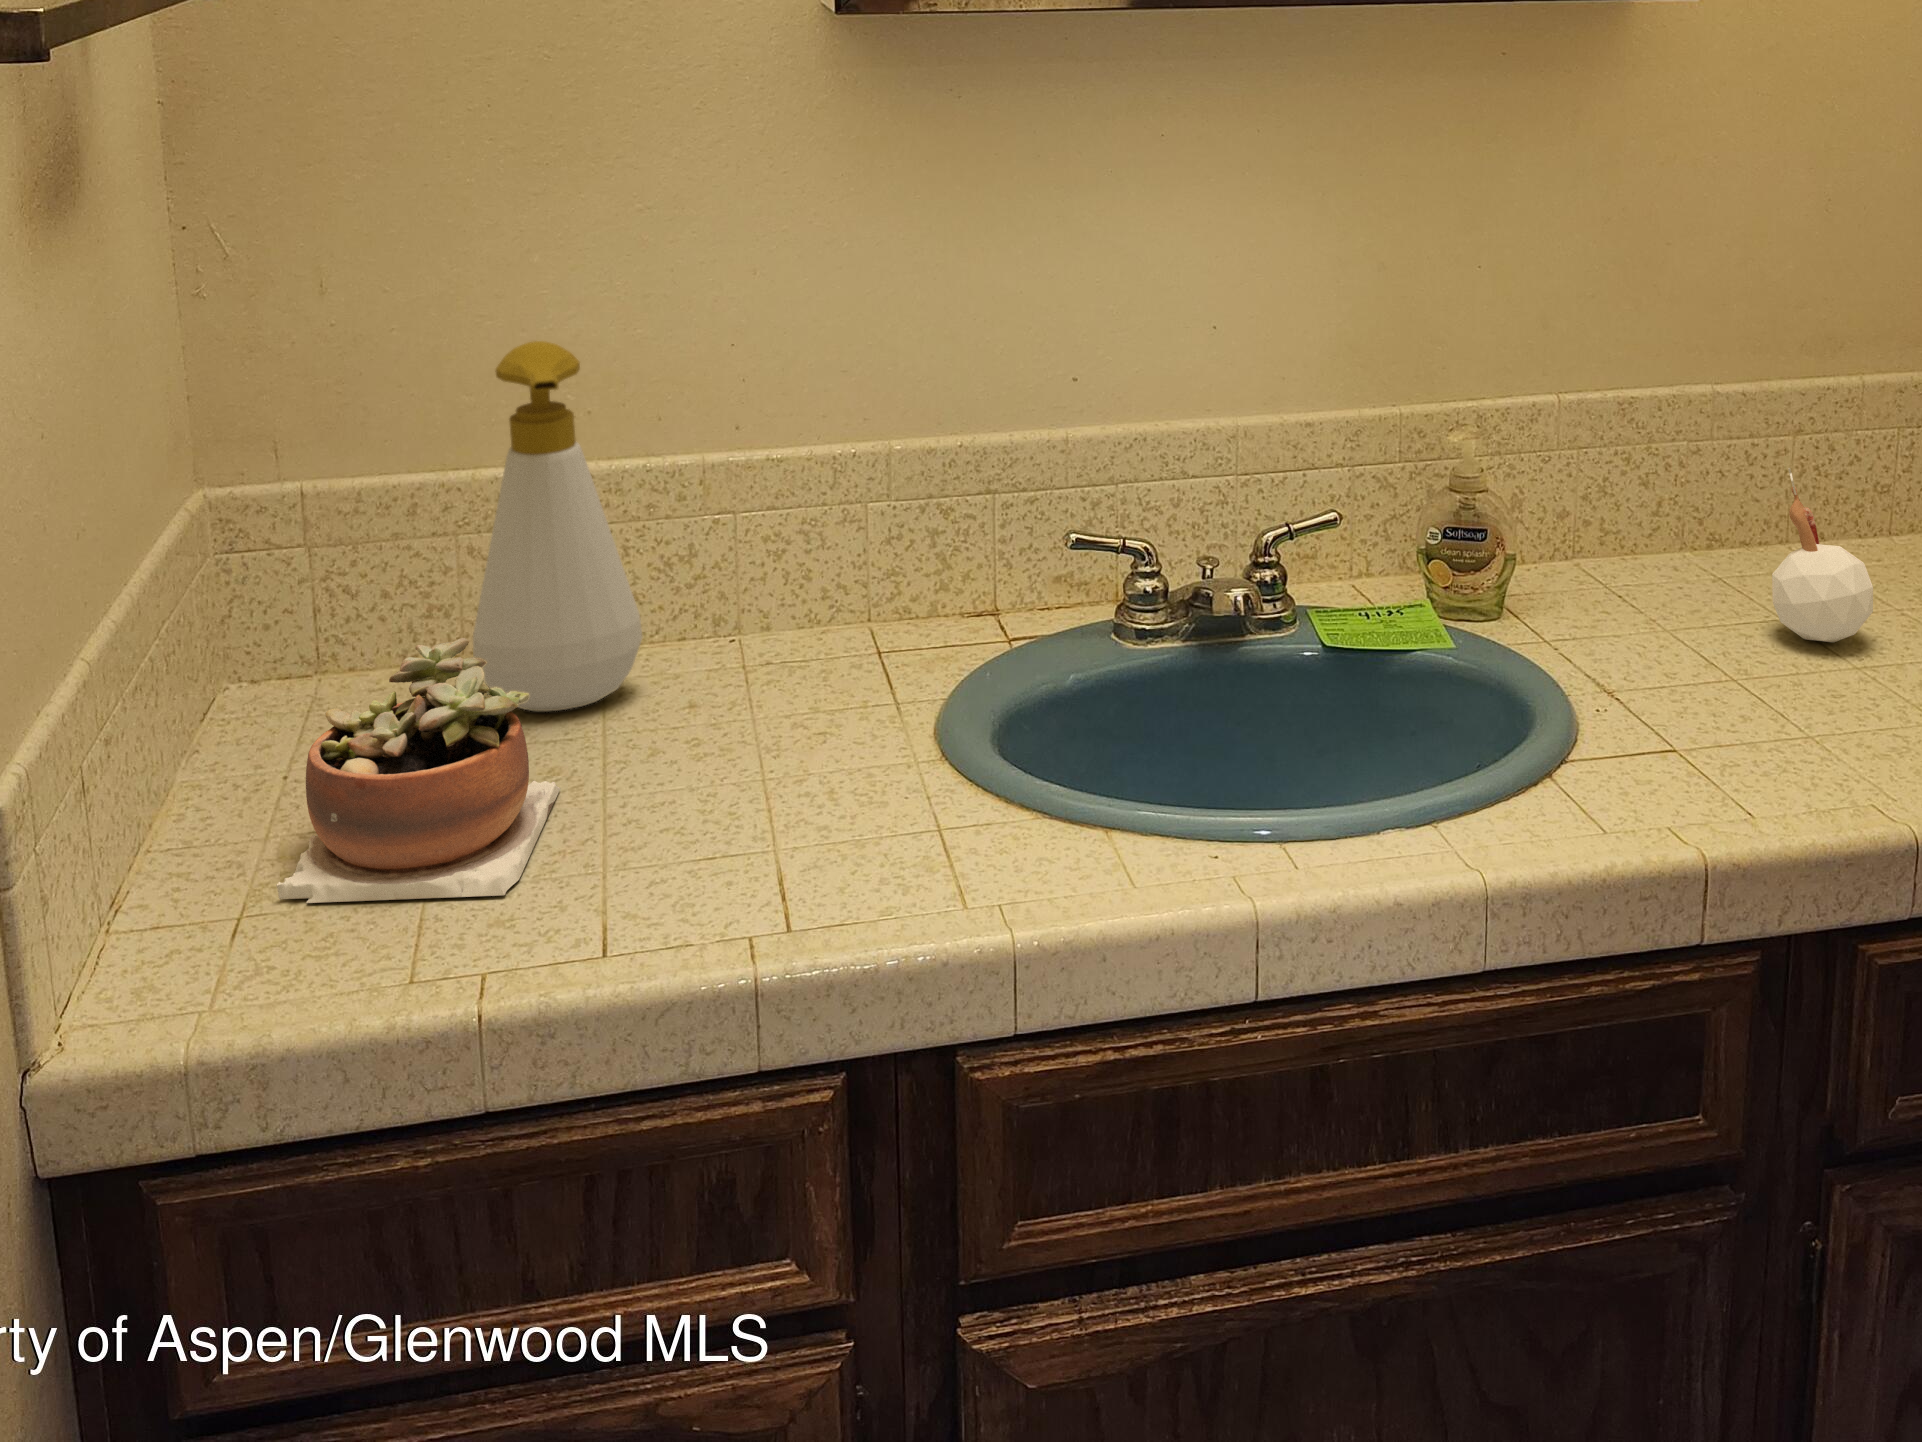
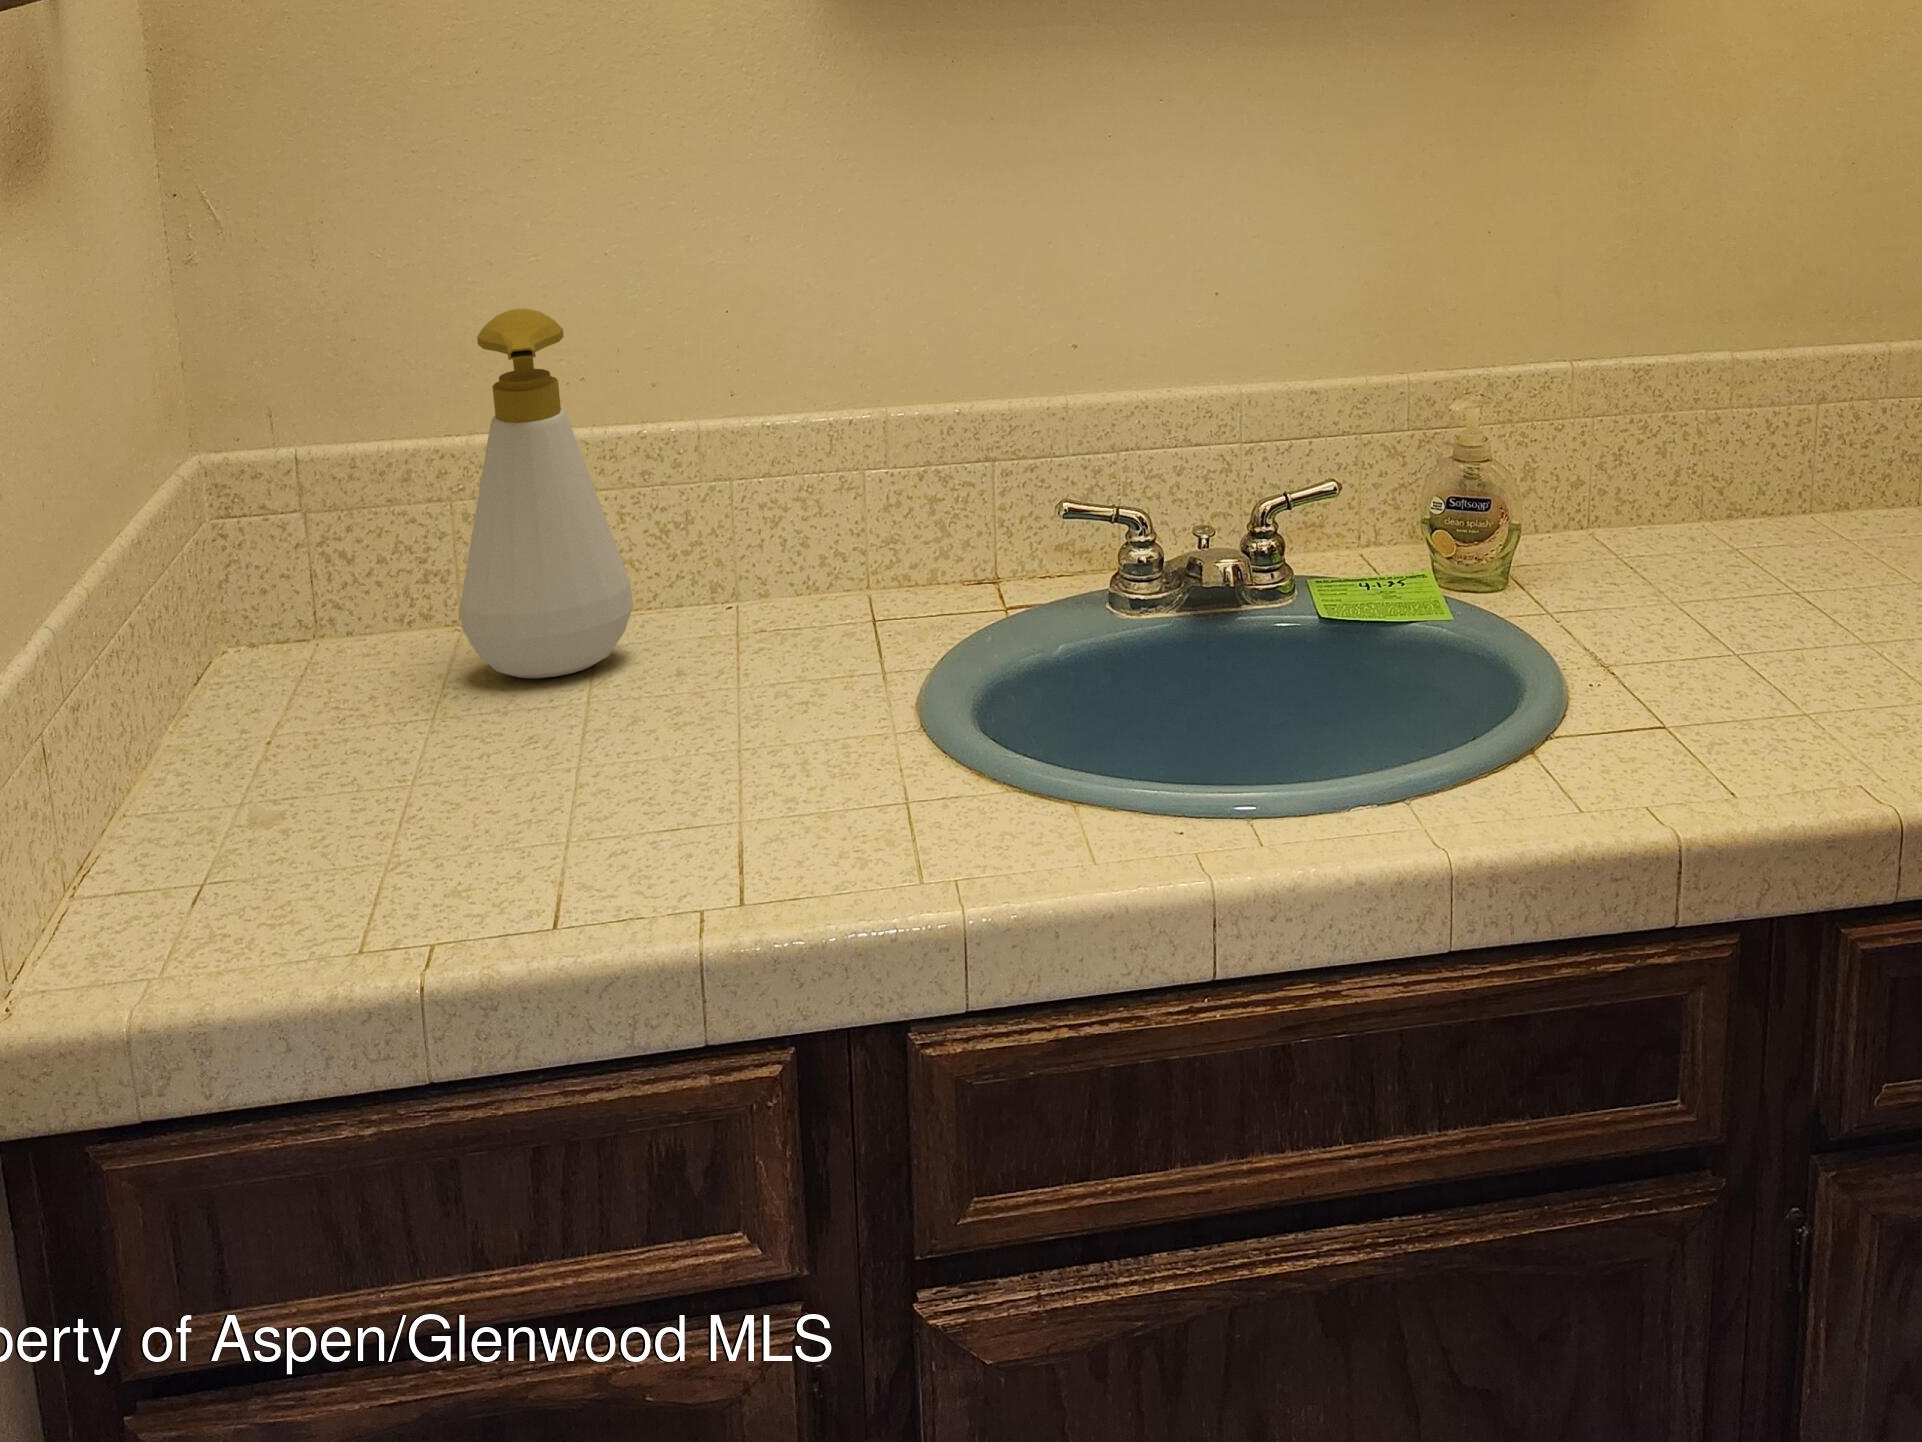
candle: present [1772,468,1873,642] -> none [1781,438,1882,616]
succulent plant: present [277,638,560,903] -> none [233,607,535,871]

